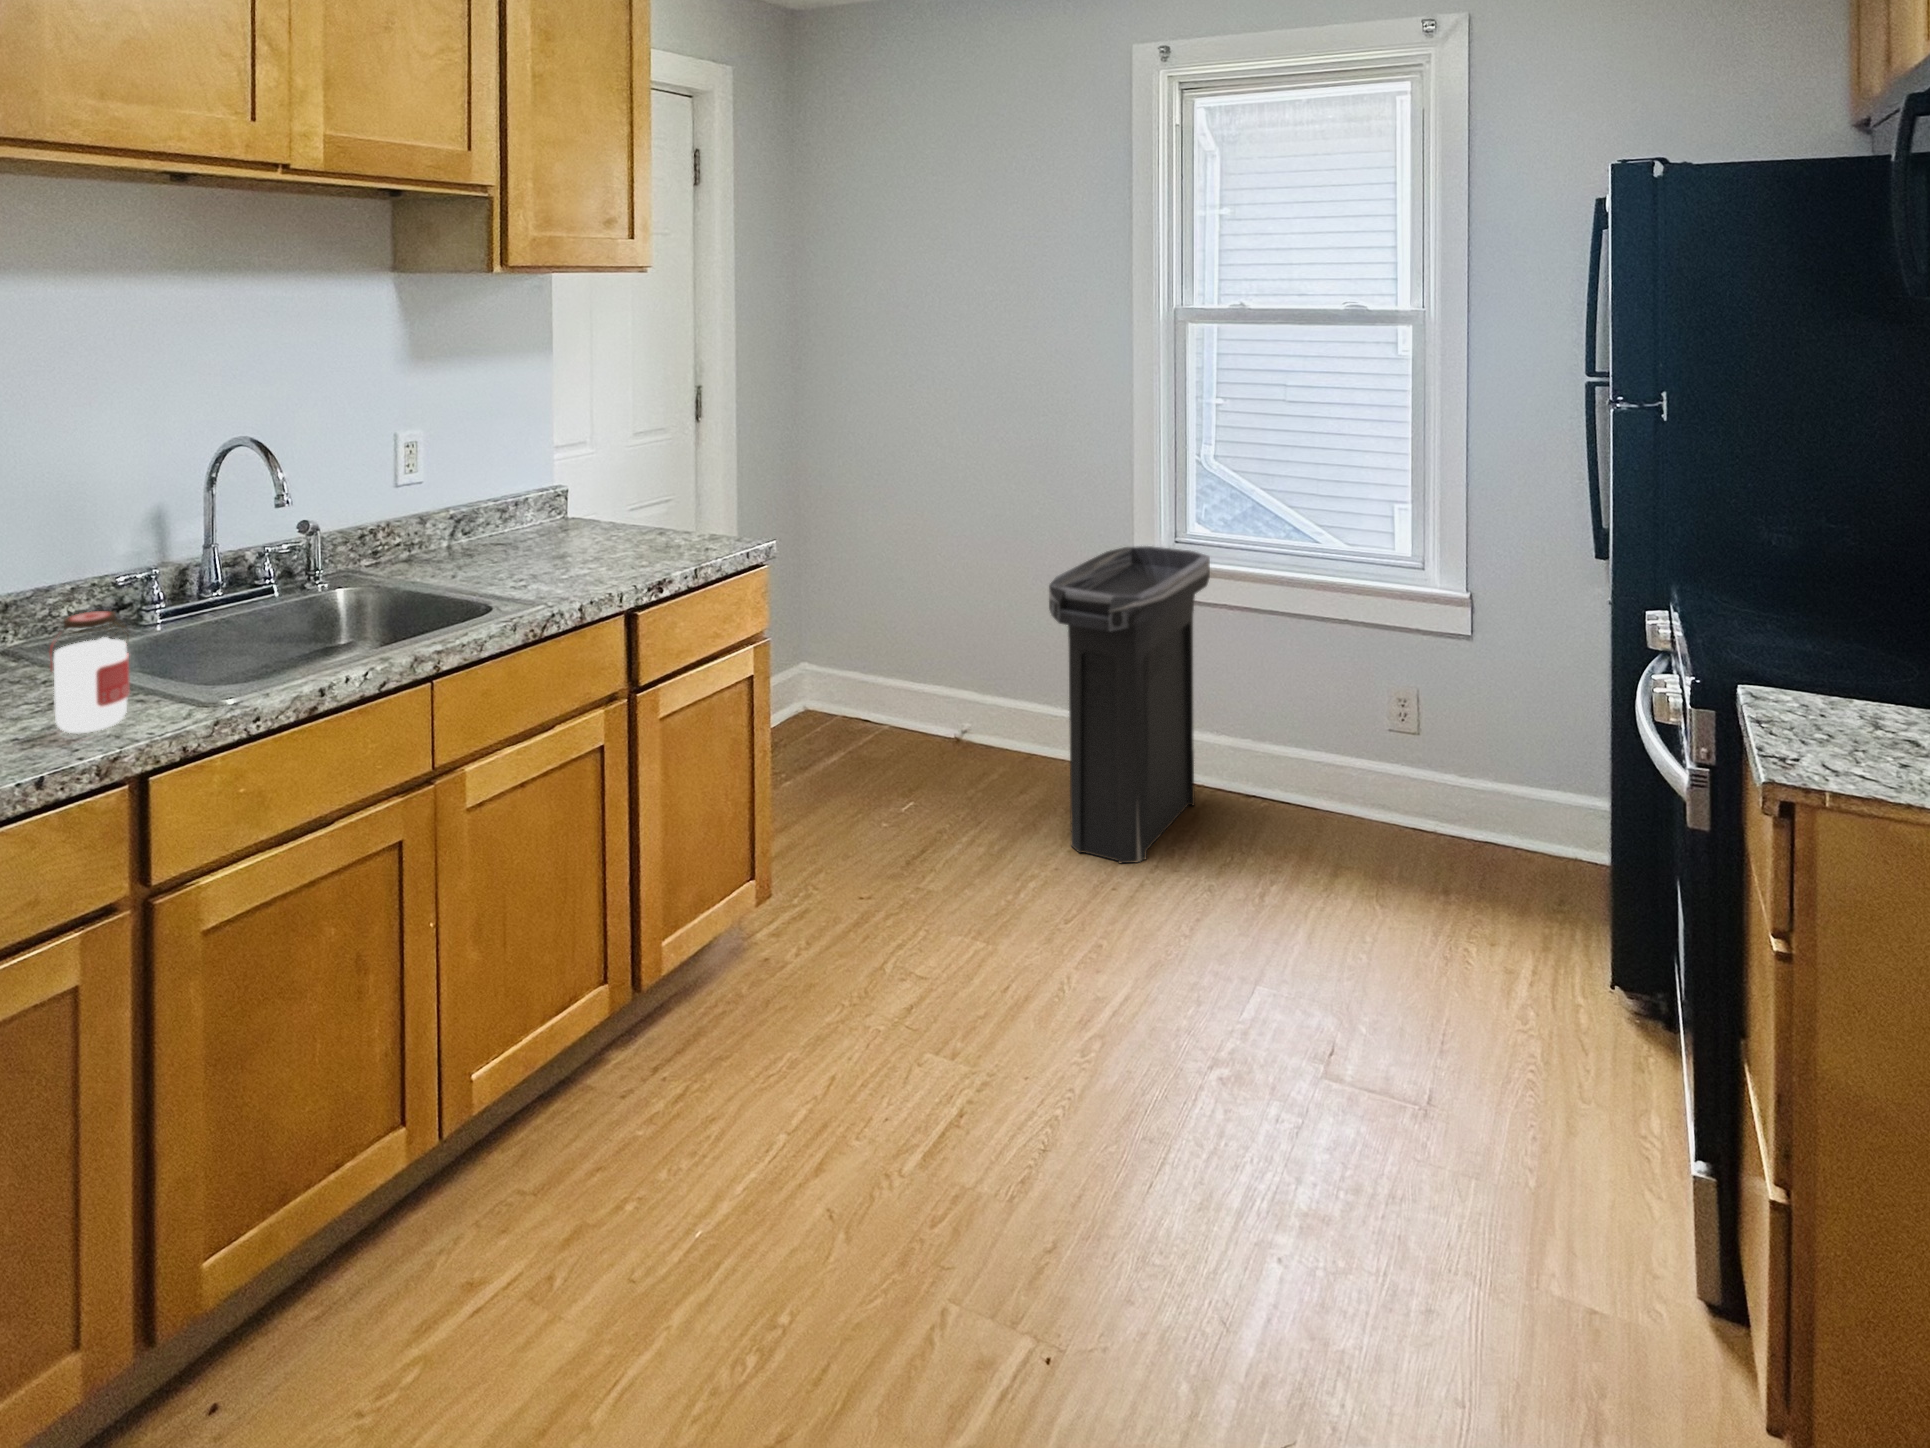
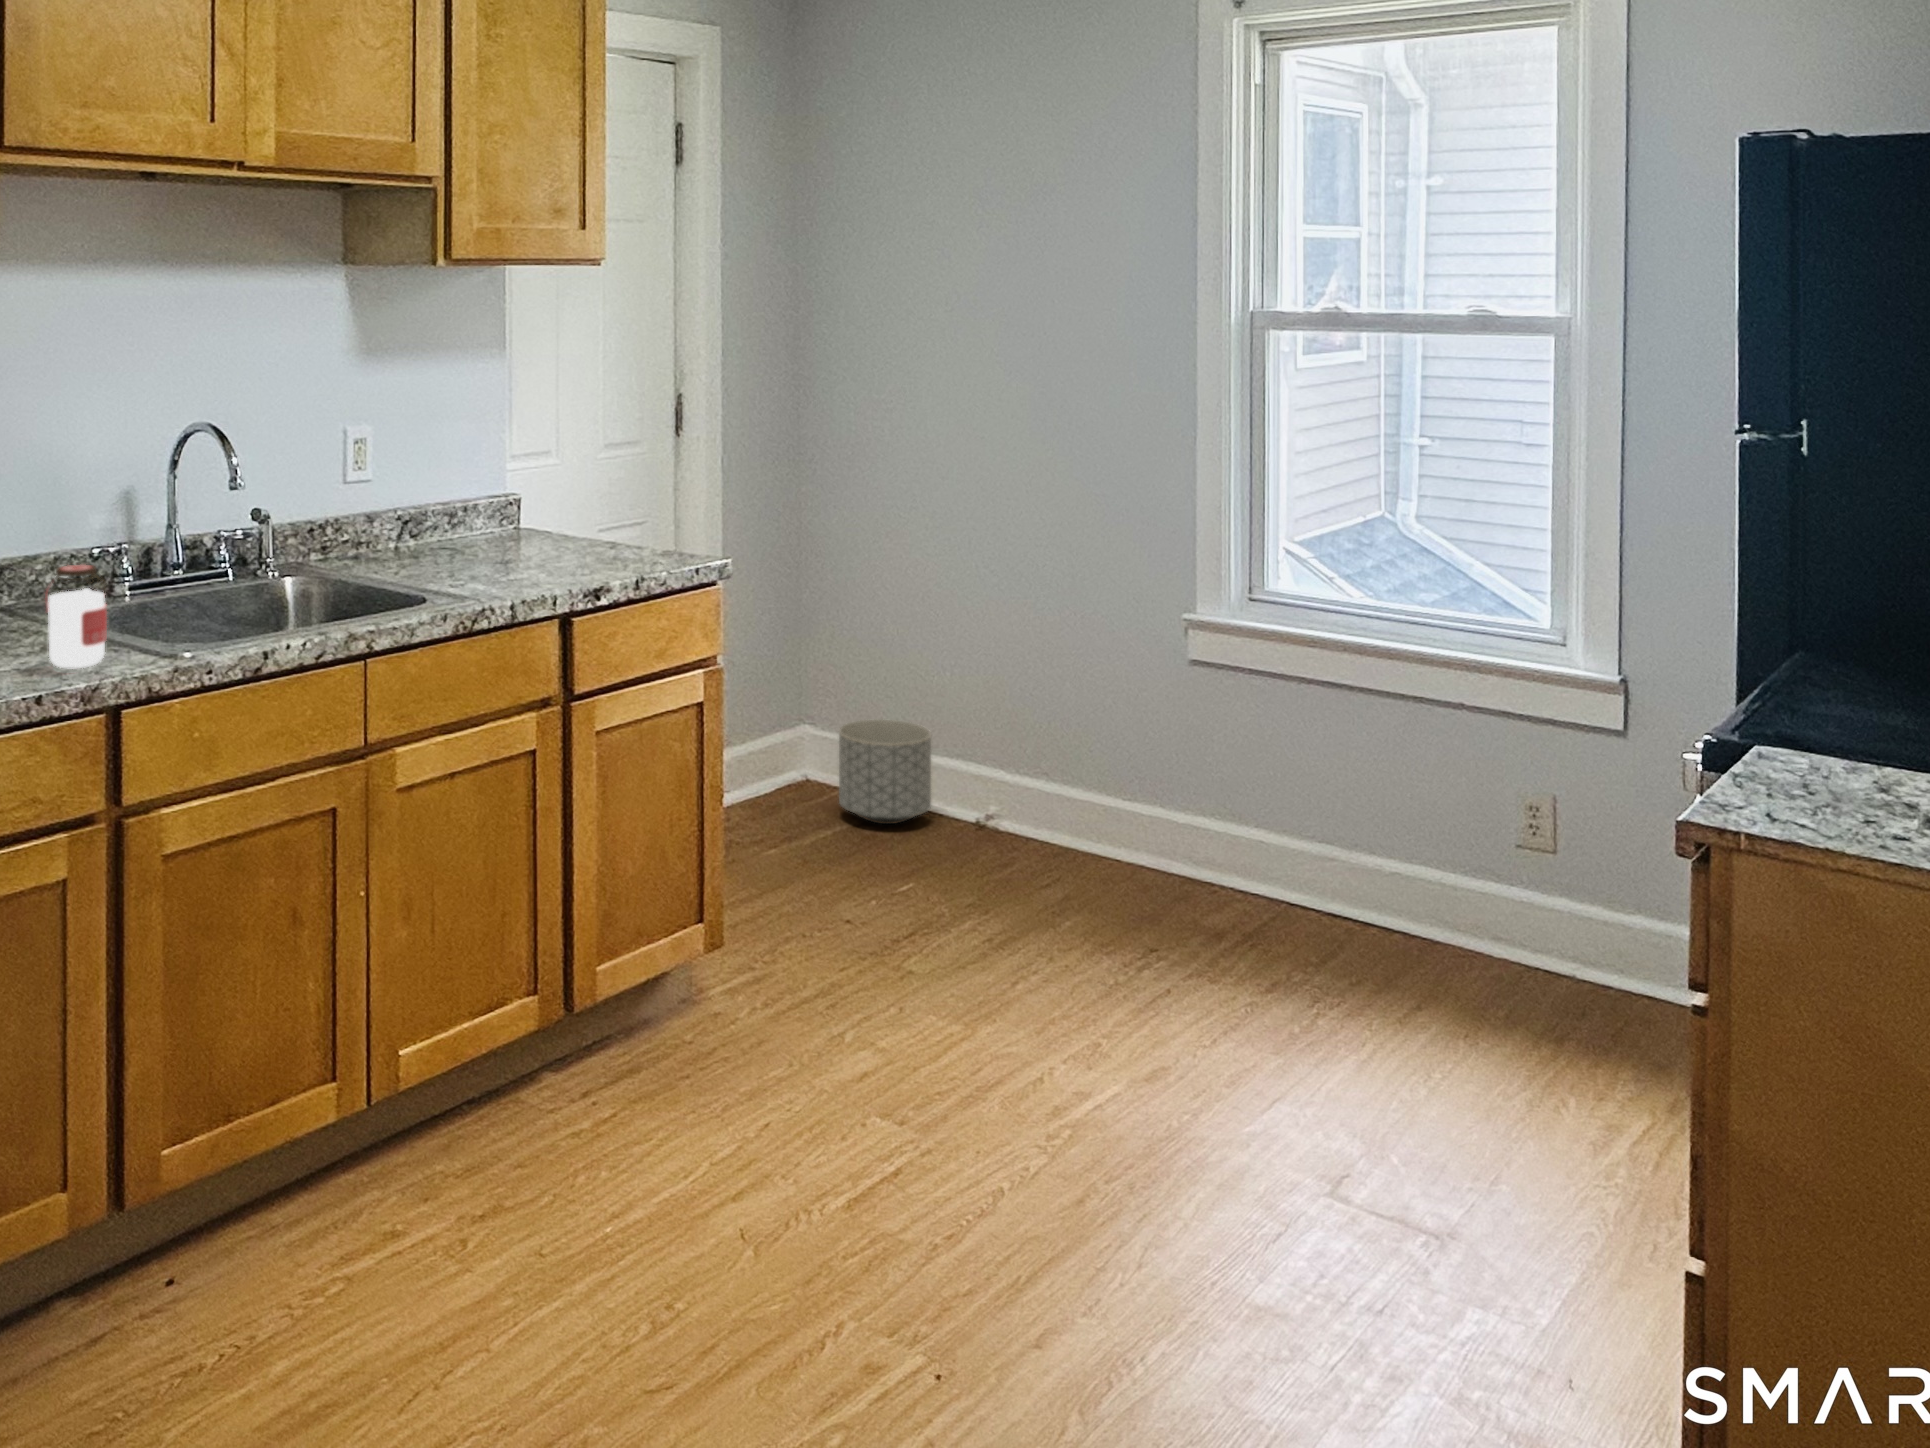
trash can: present [1049,546,1210,863] -> none [1066,602,1288,972]
planter: none [838,654,915,744] -> present [839,719,931,824]

